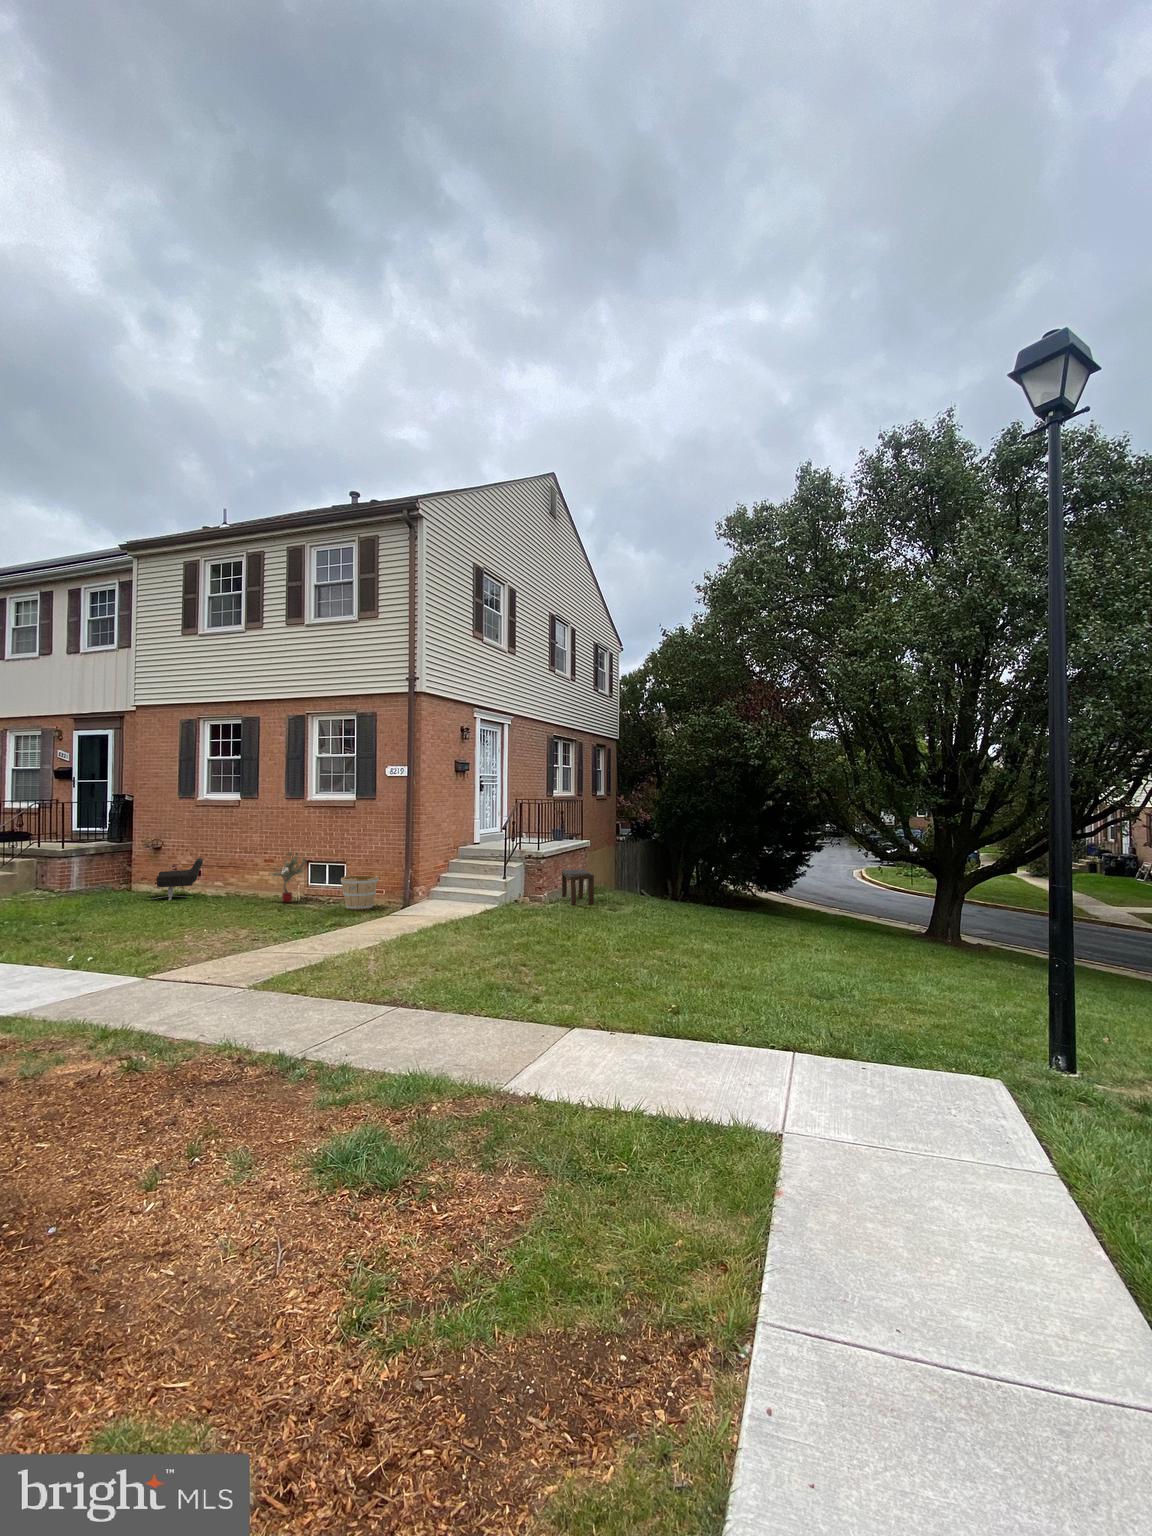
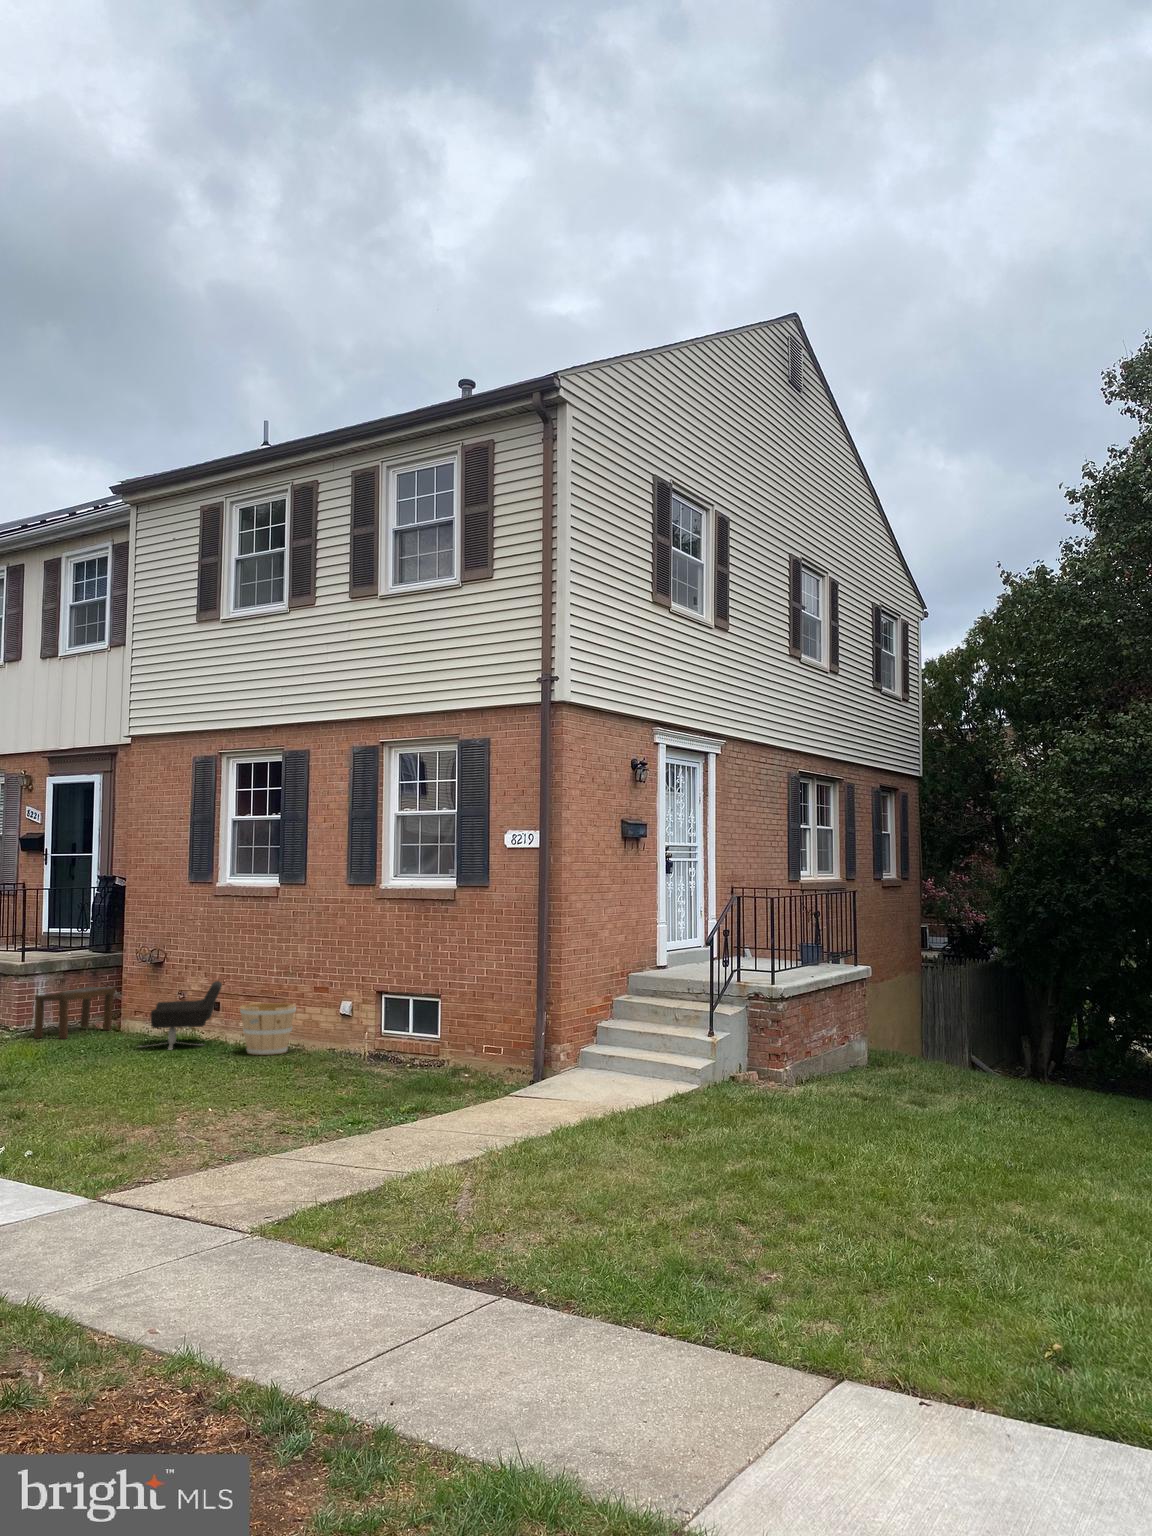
potted tree: present [271,853,306,903] -> none [320,974,380,1062]
bench: present [562,869,594,905] -> present [34,987,115,1039]
wooden bucket: present [341,875,379,910] -> present [240,1002,296,1055]

